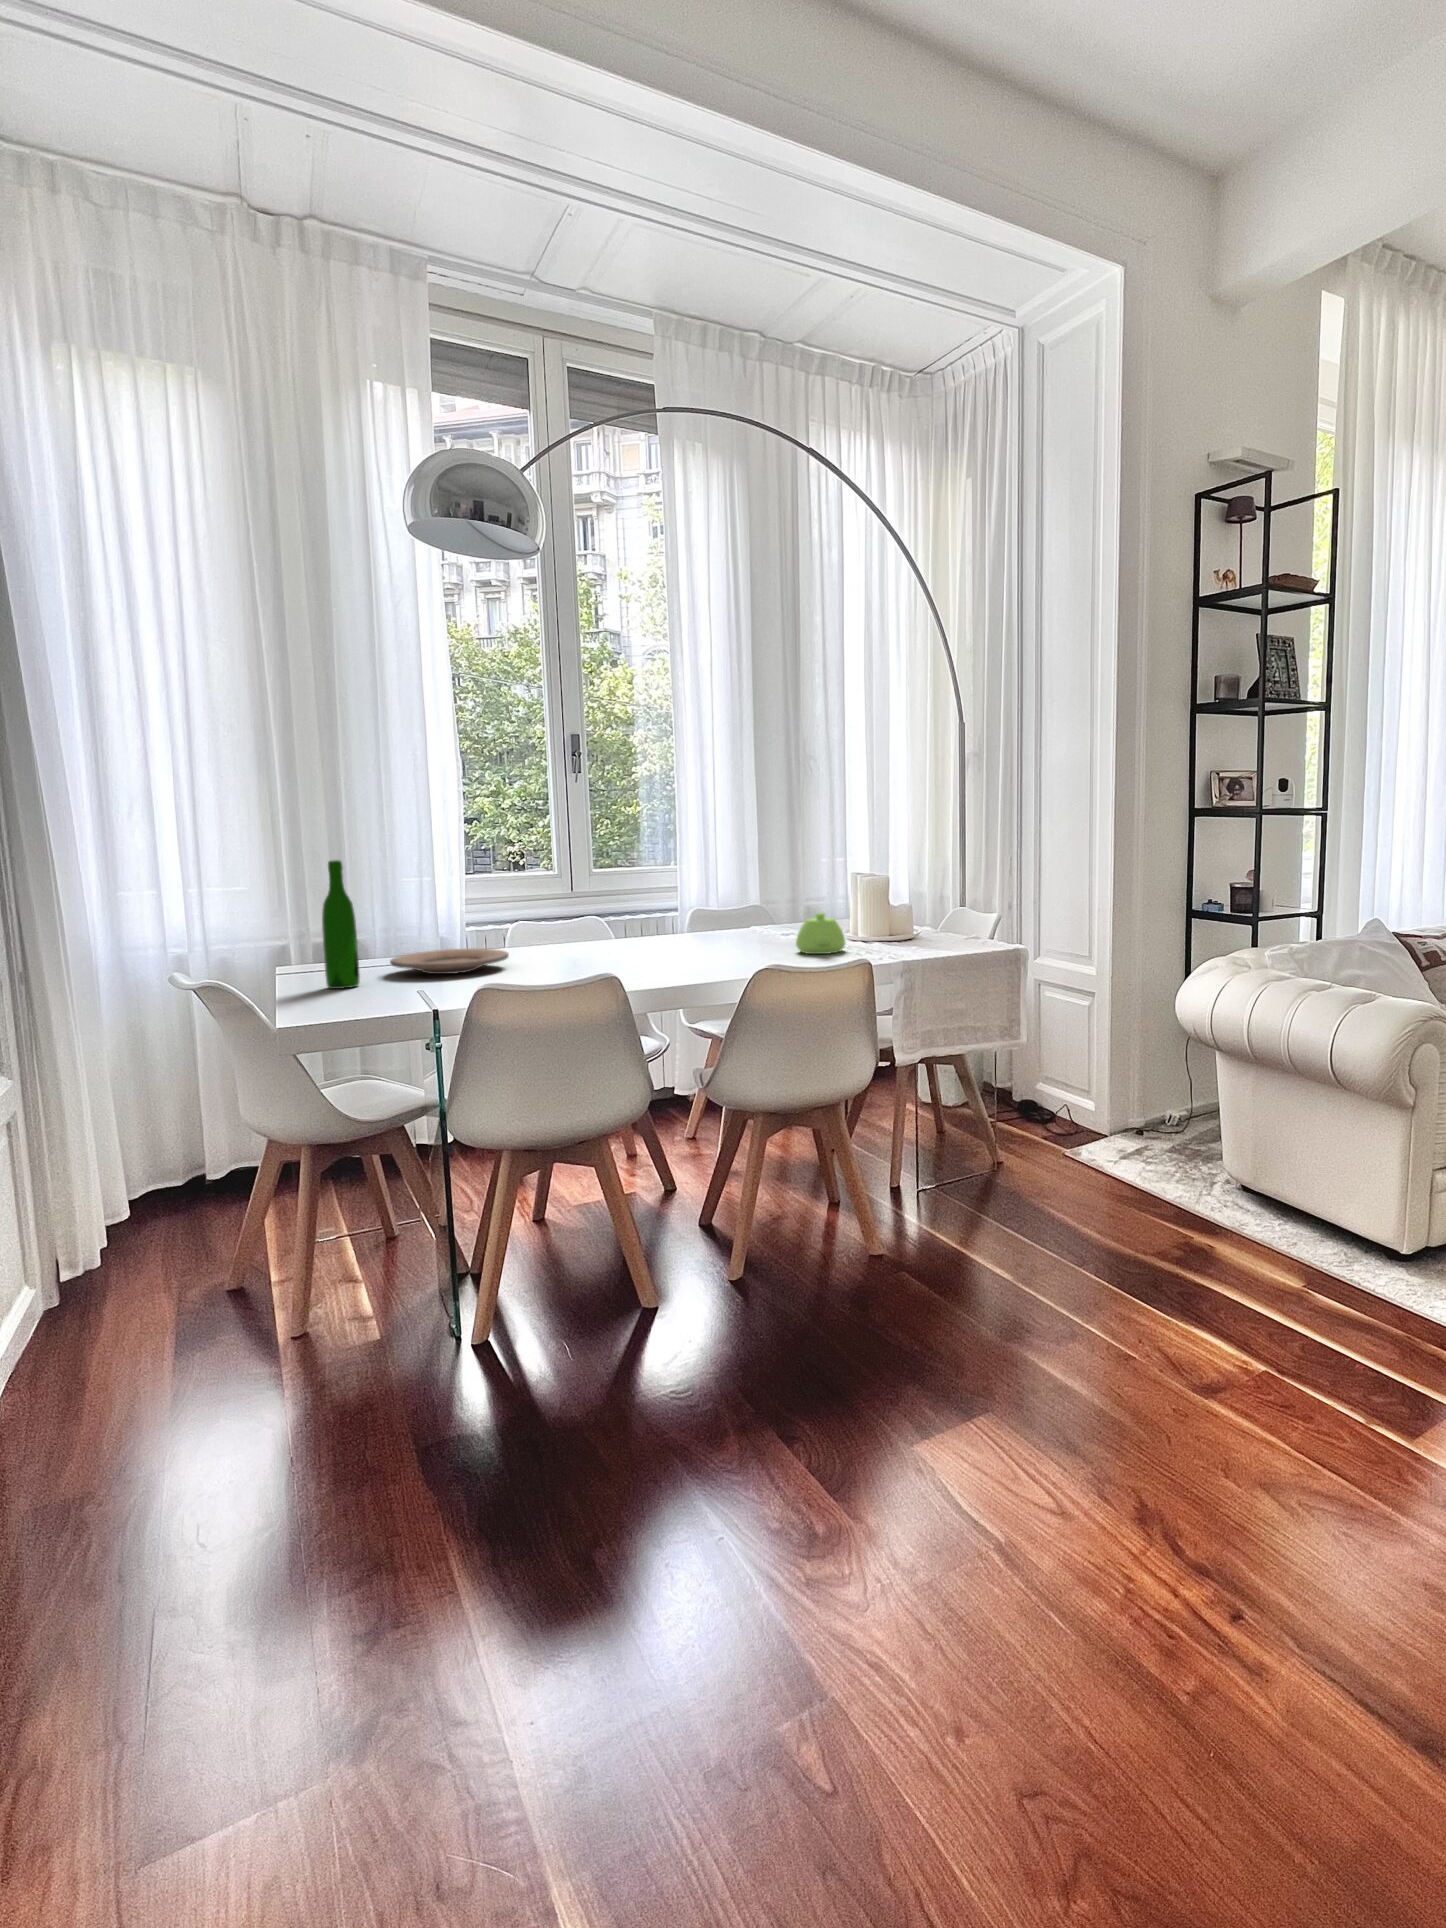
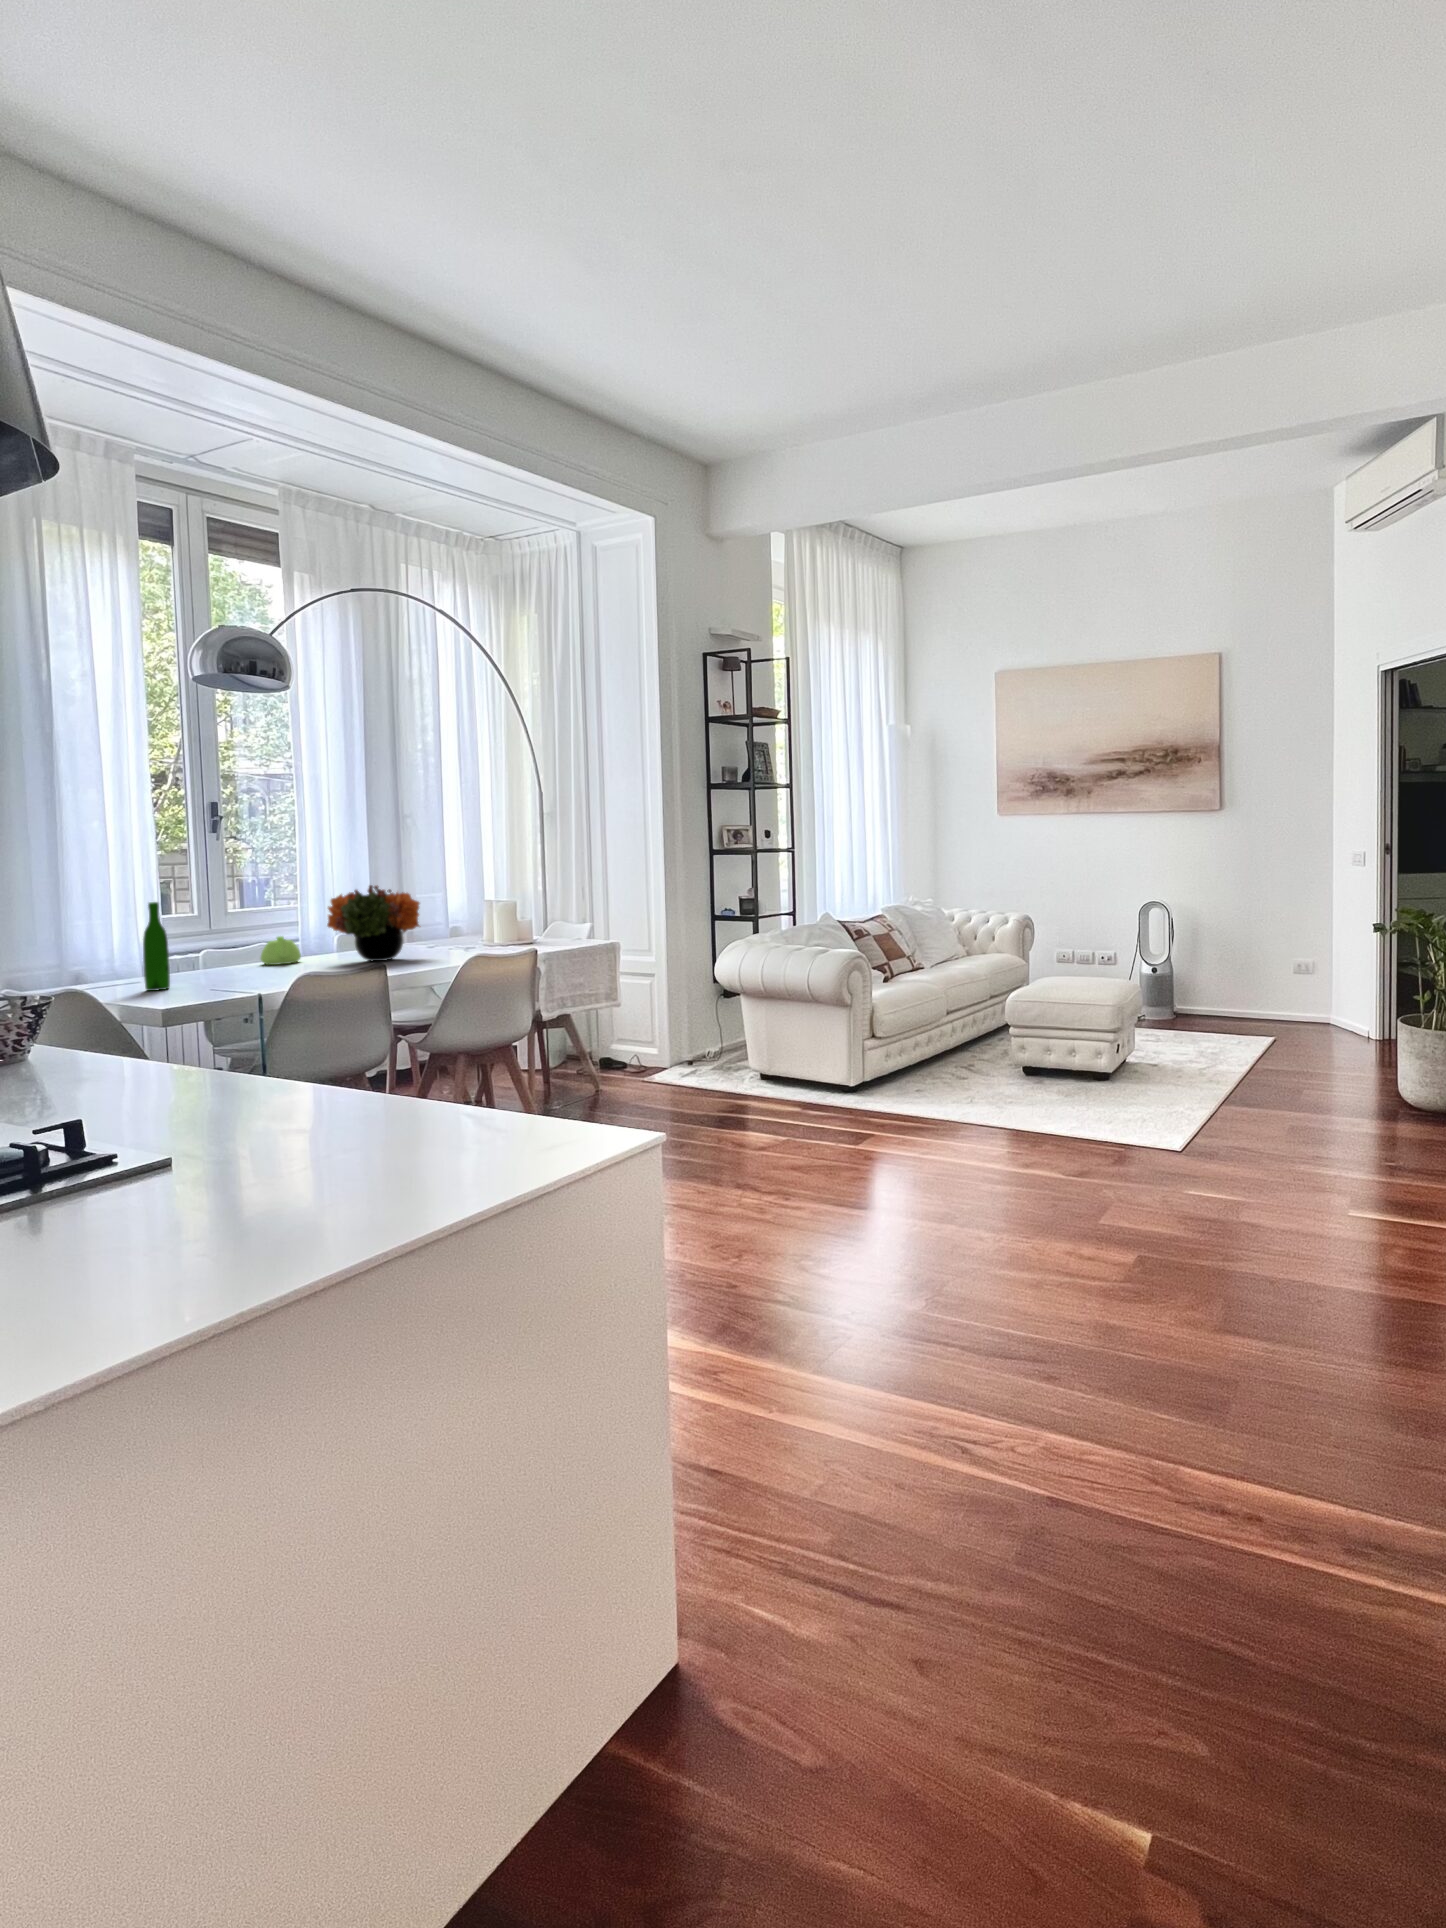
flower arrangement: none [608,845,737,958] -> present [327,885,420,961]
teapot: present [796,913,846,954] -> present [261,936,301,965]
plate: present [390,949,509,974] -> none [170,963,262,980]

